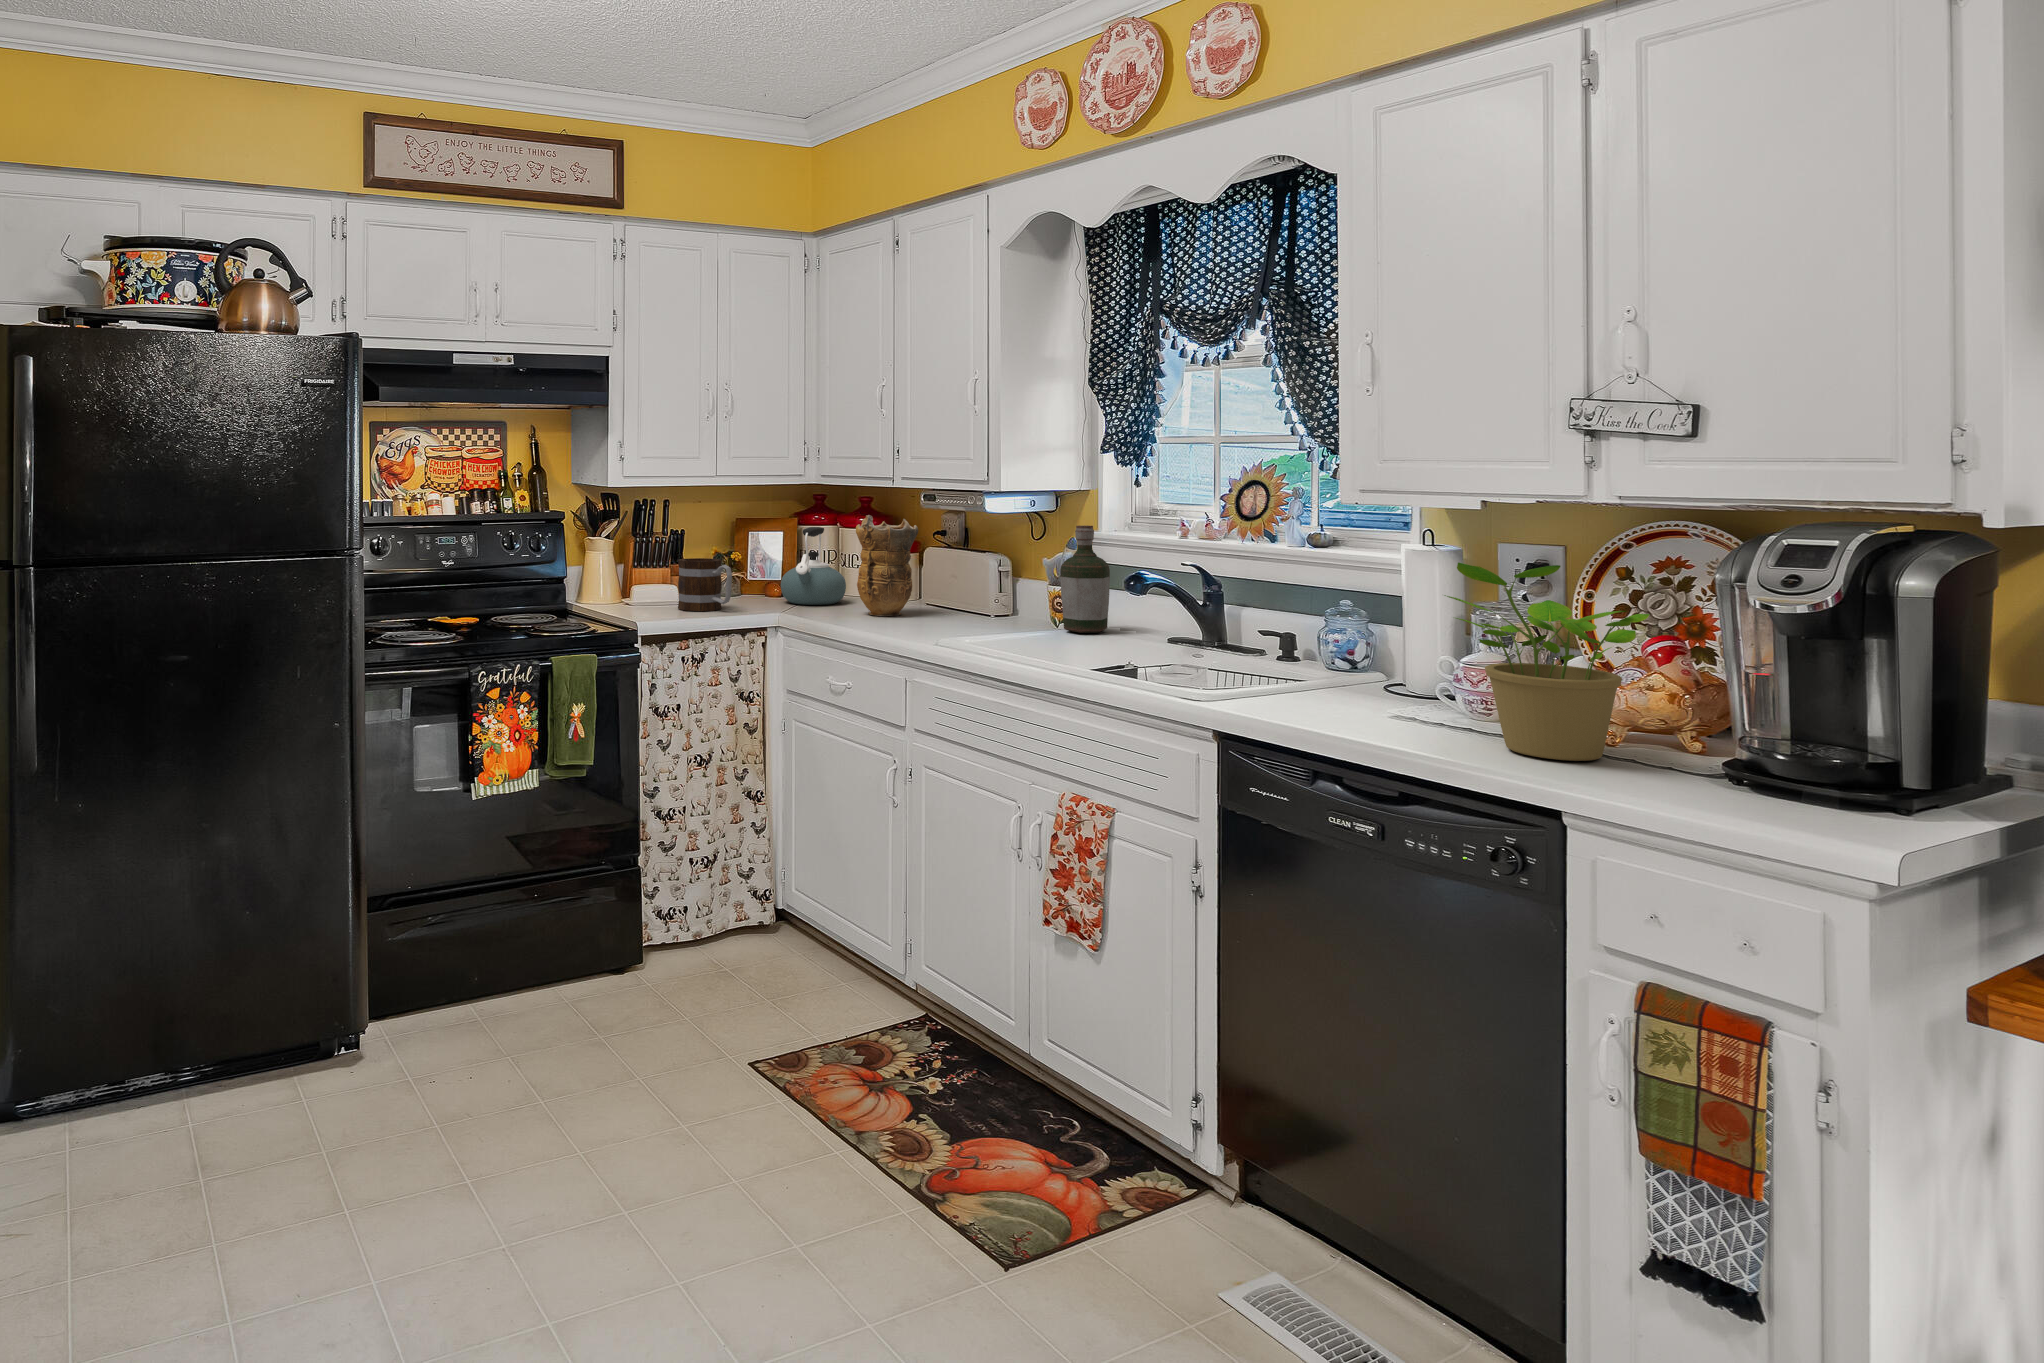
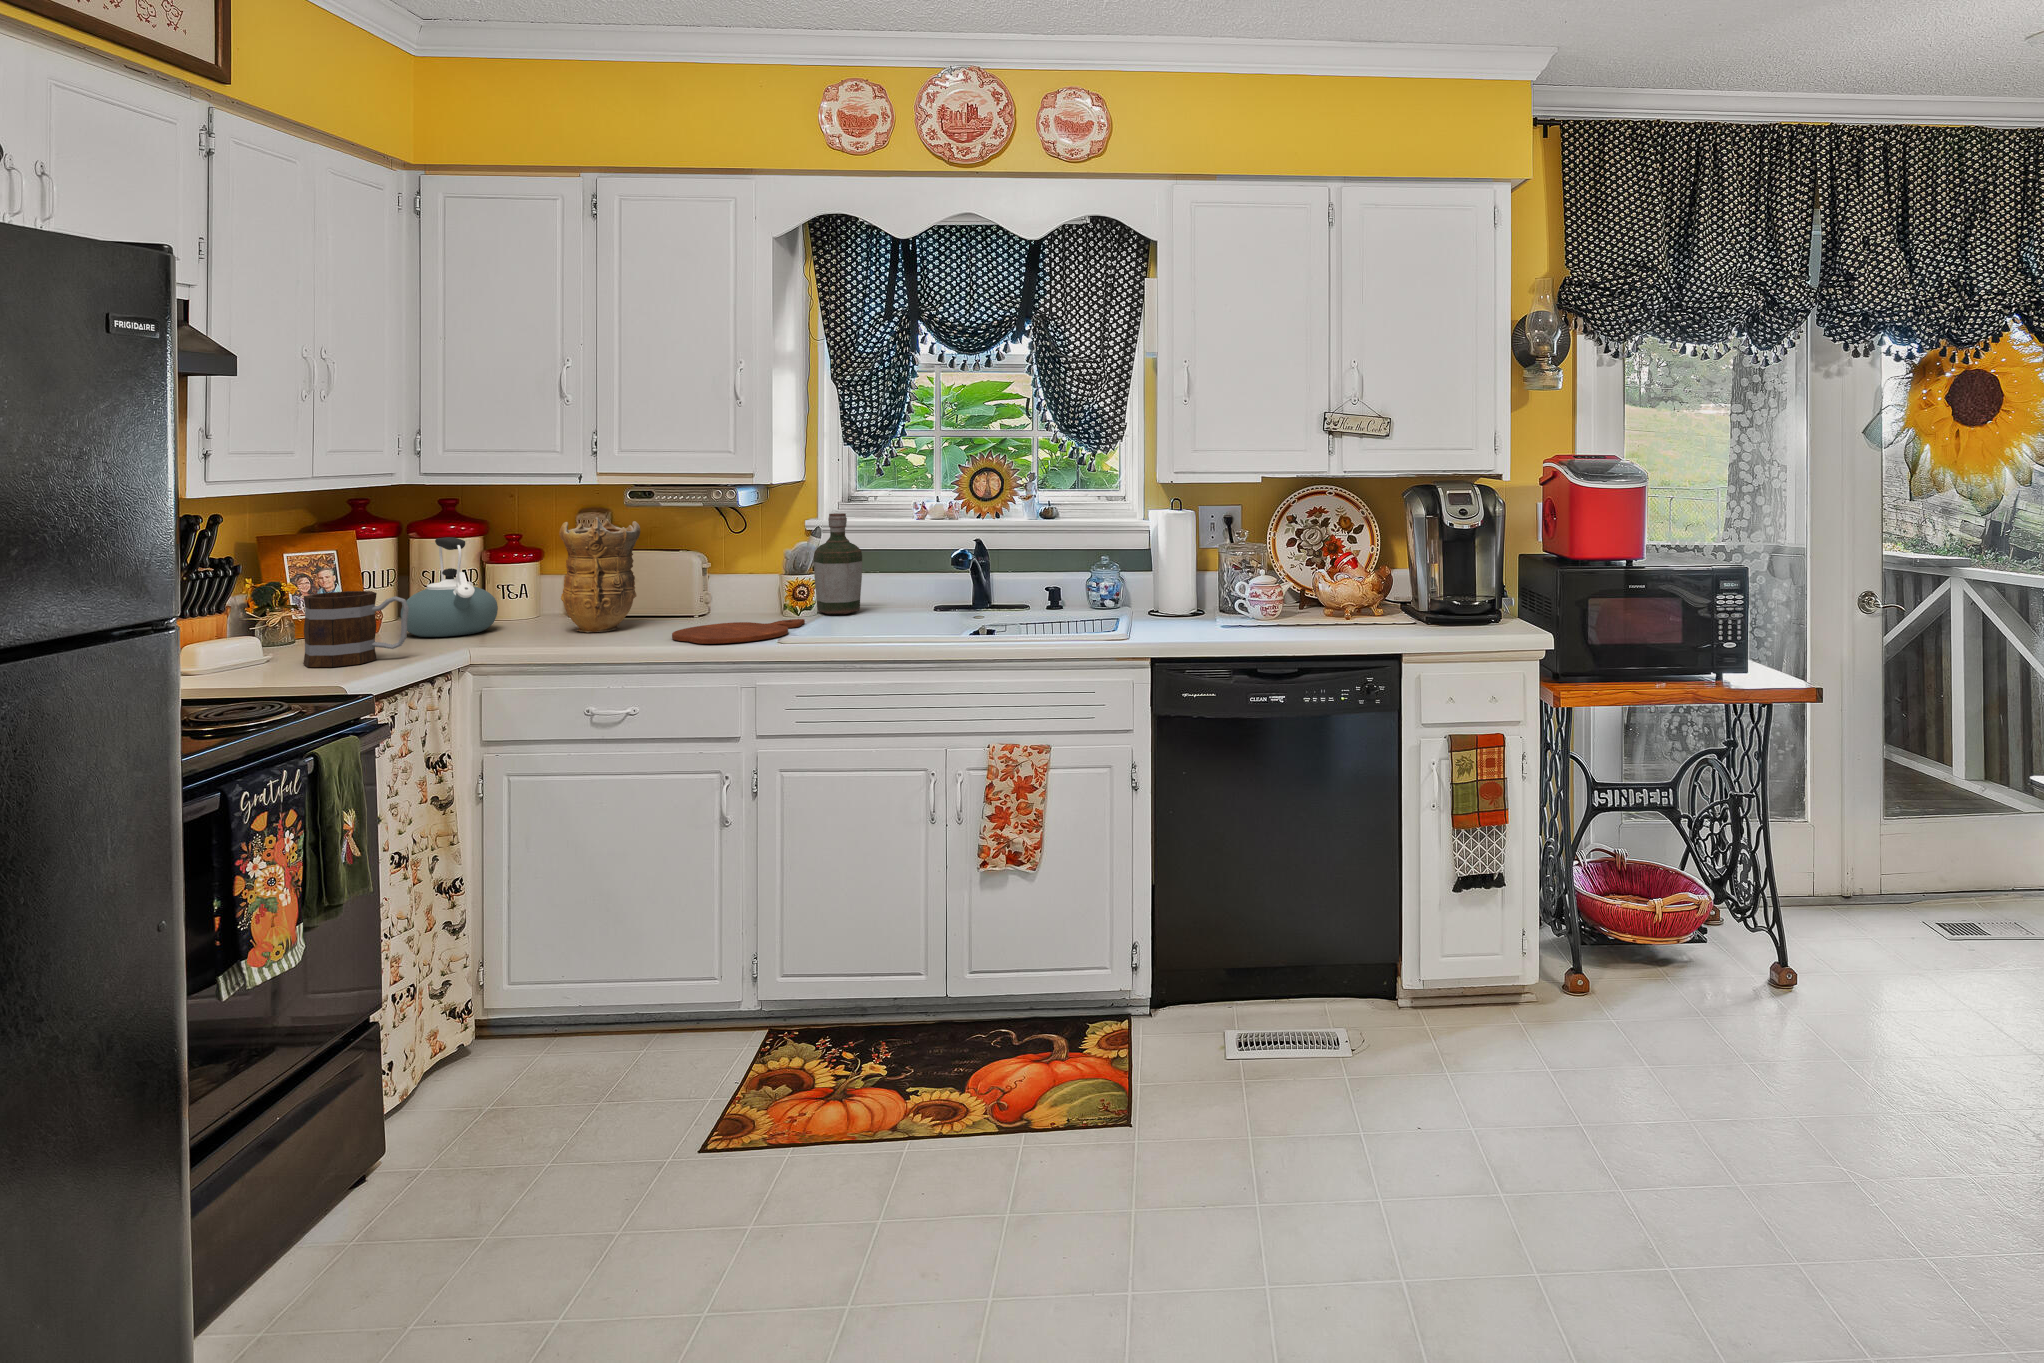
potted plant: present [1445,562,1650,761] -> none [1289,517,1380,631]
cutting board: none [884,621,1019,639] -> present [672,619,805,644]

